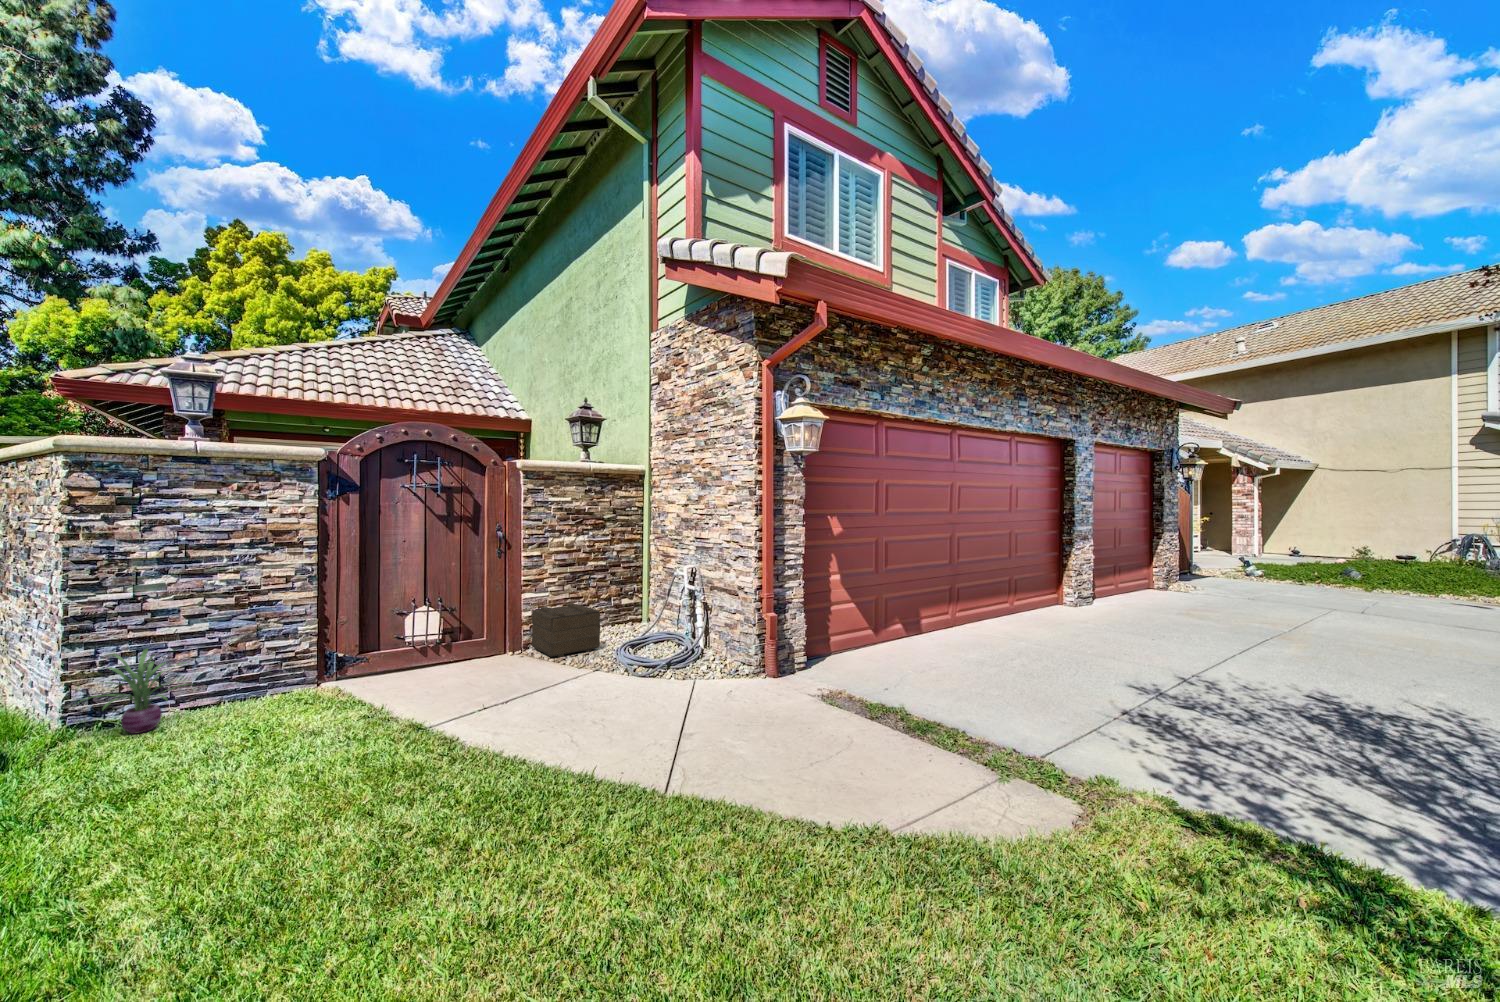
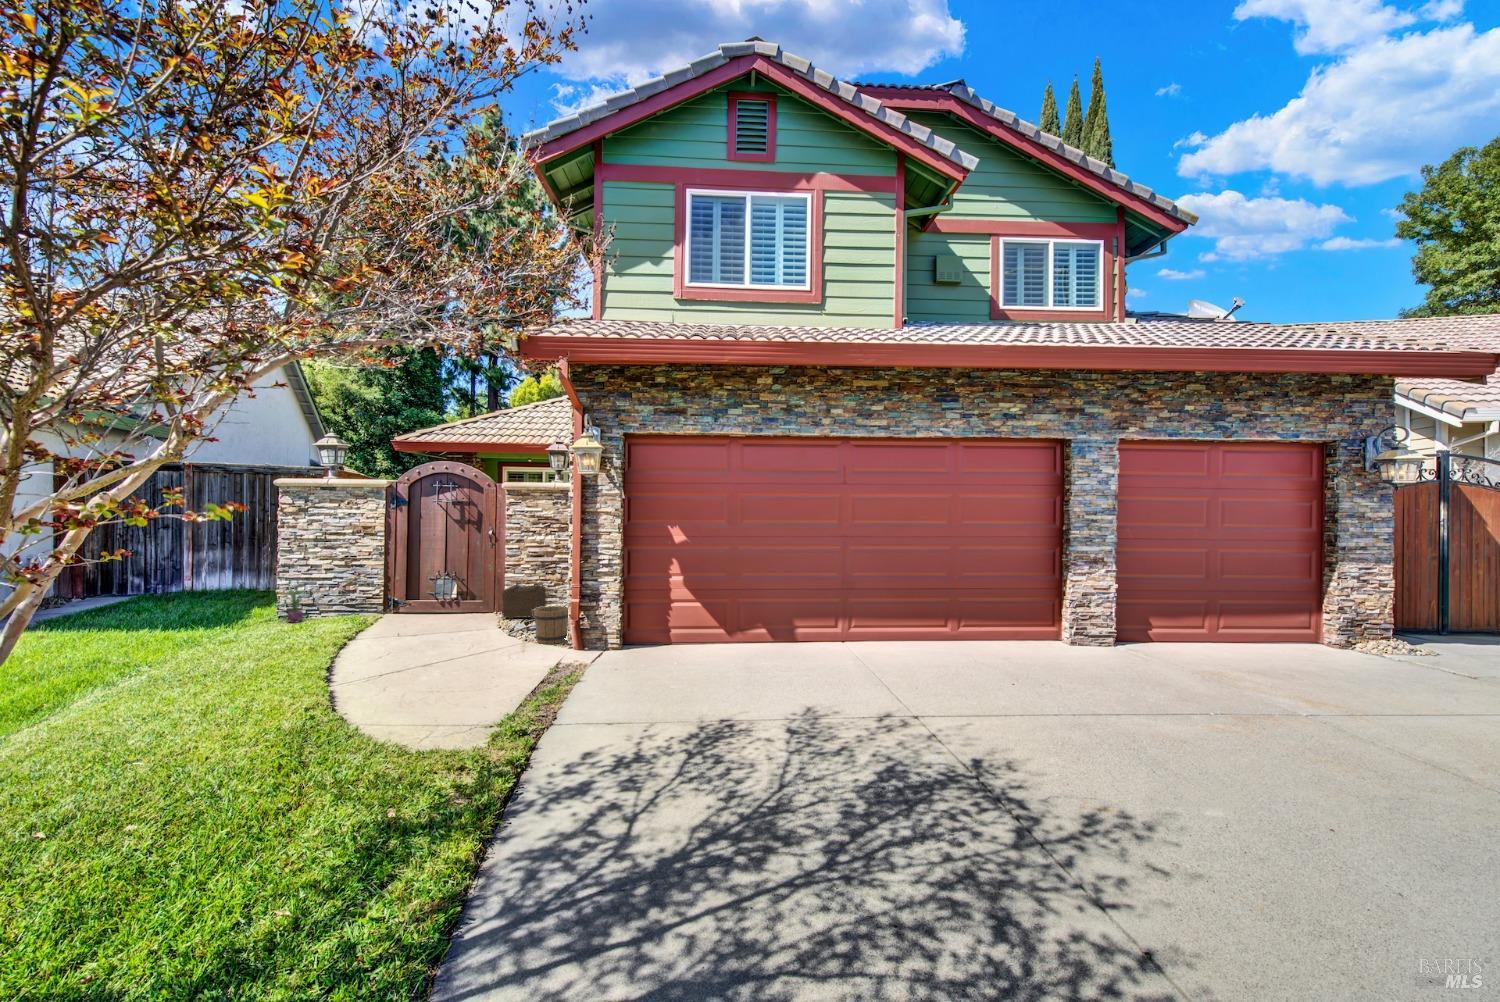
bucket: none [687,627,738,682] -> present [532,606,568,644]

